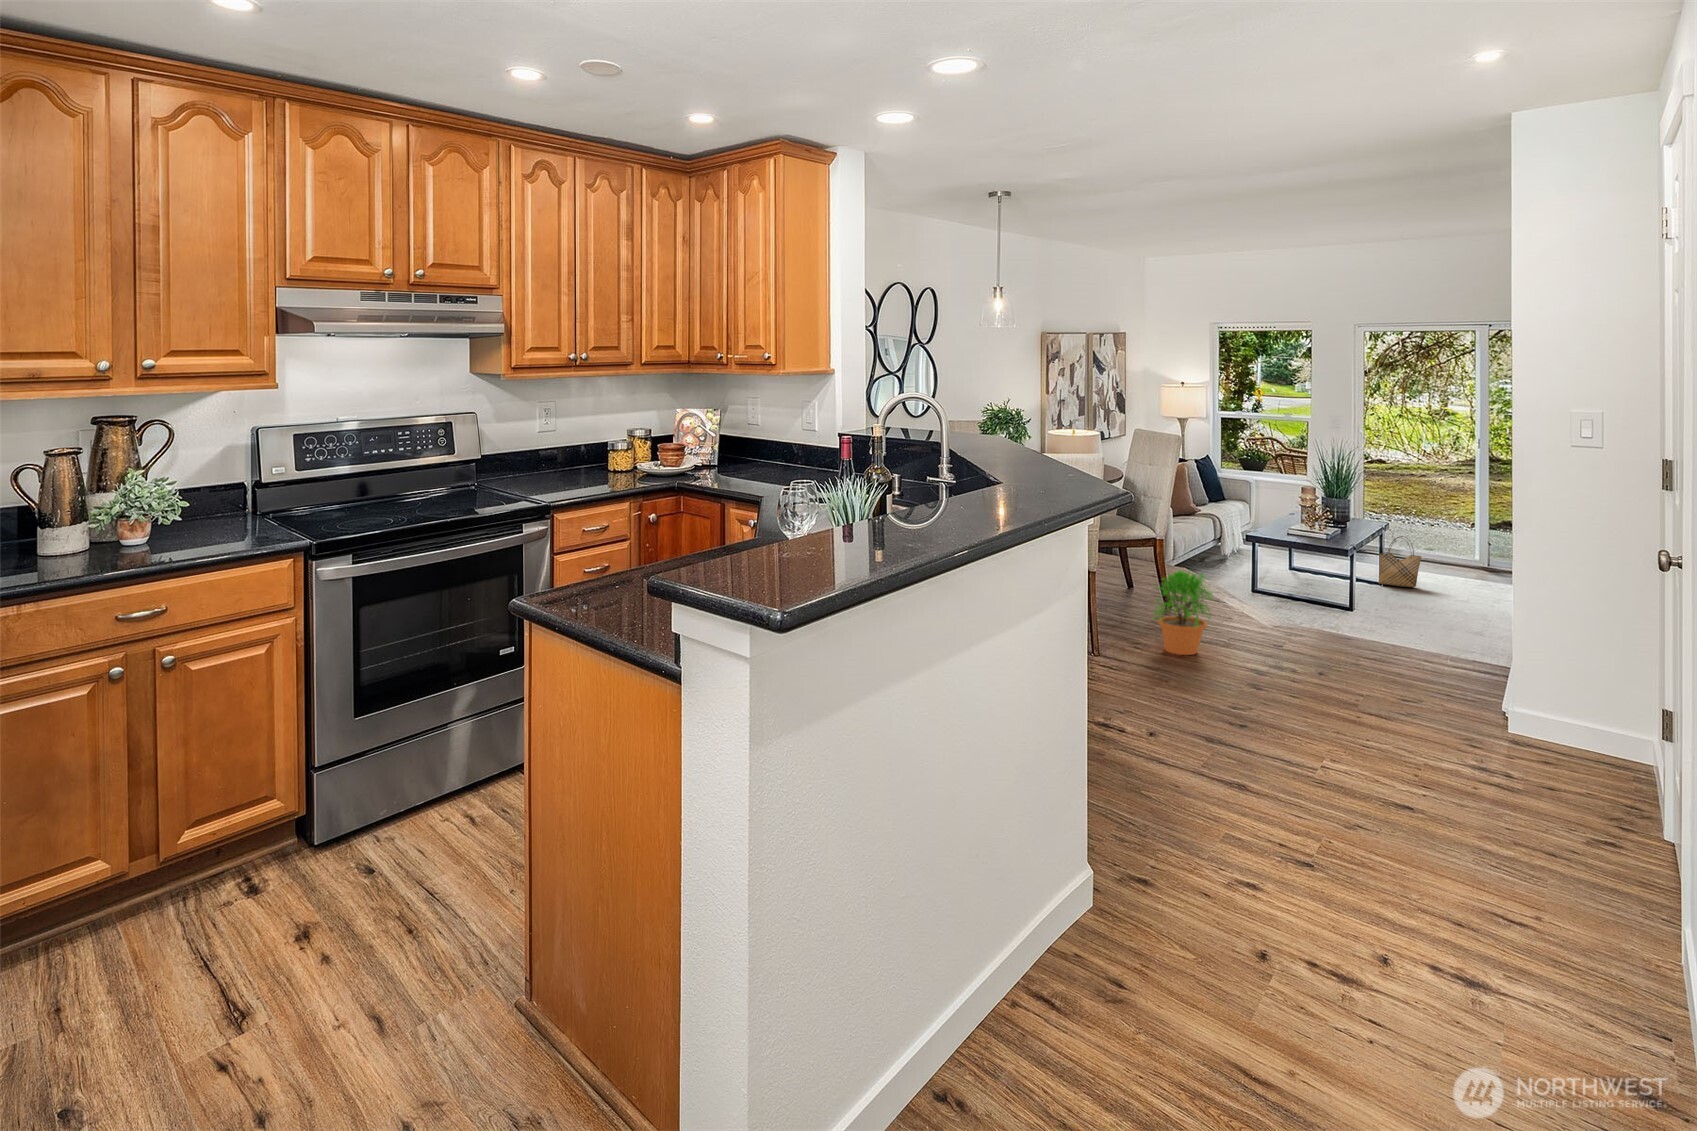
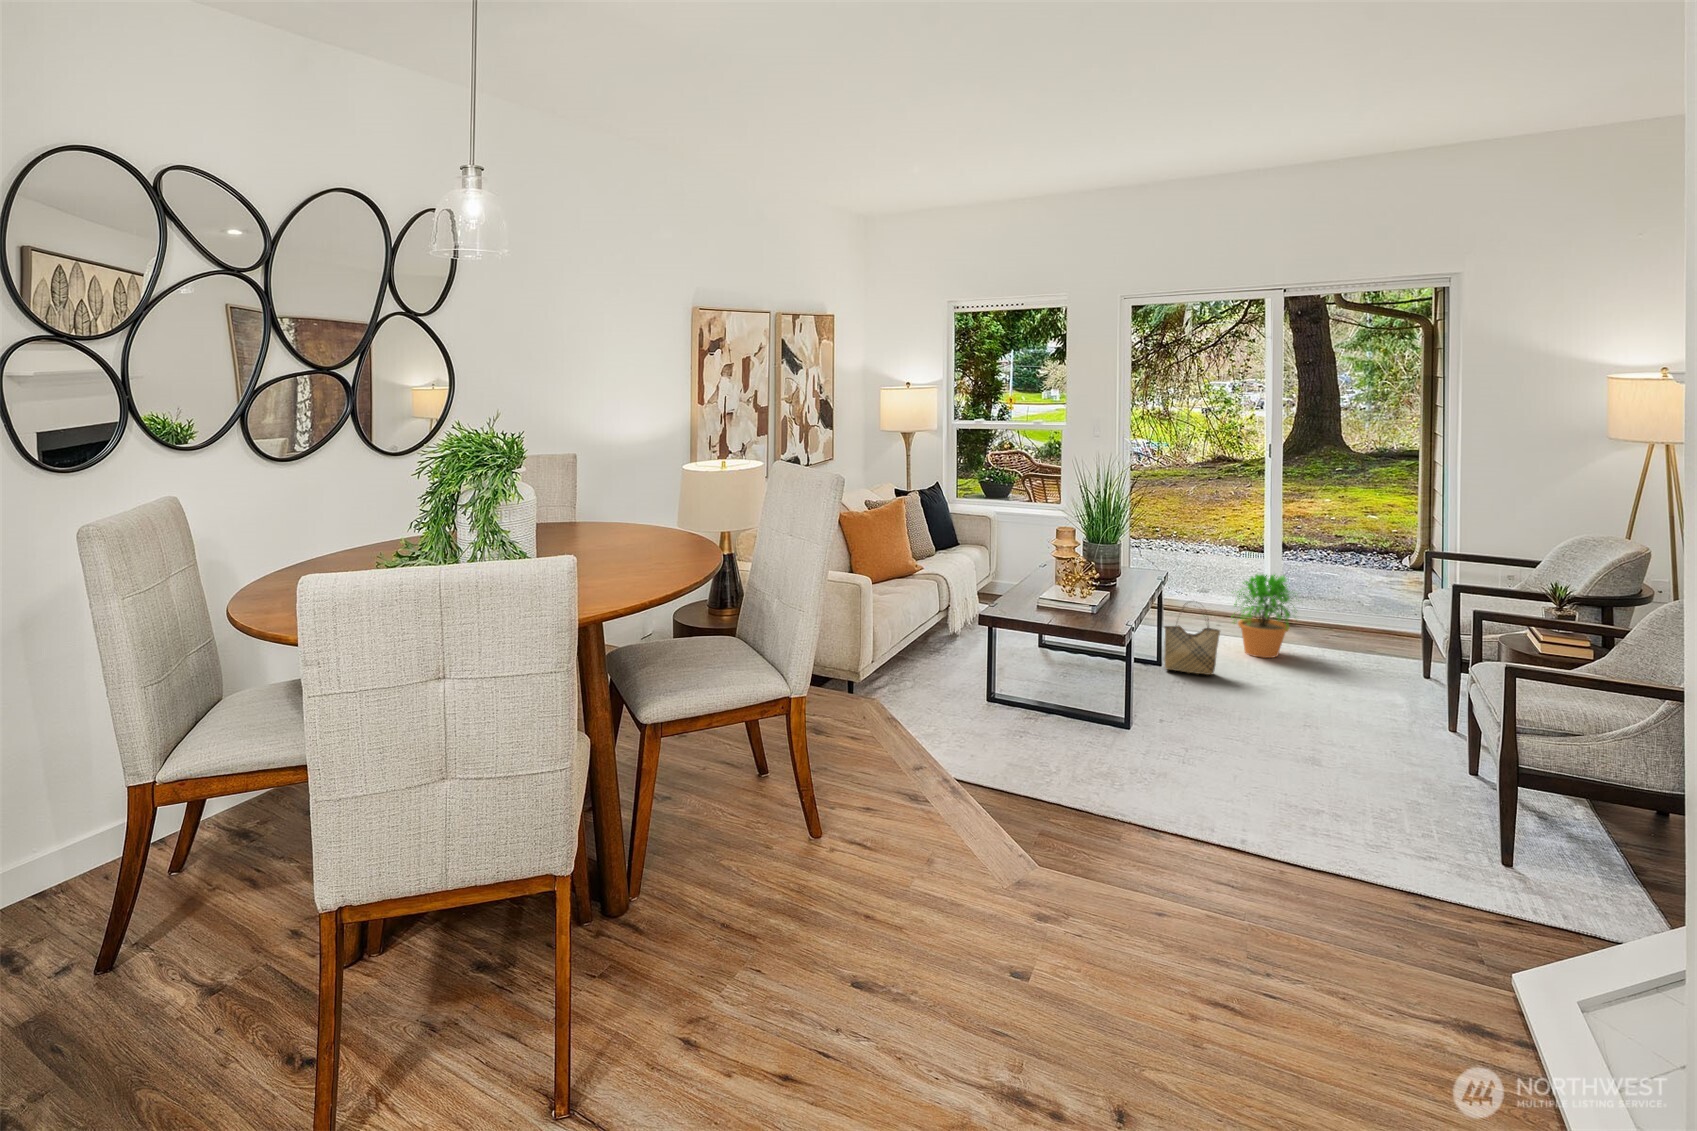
potted plant: present [1153,570,1213,655] -> present [1231,574,1296,658]

